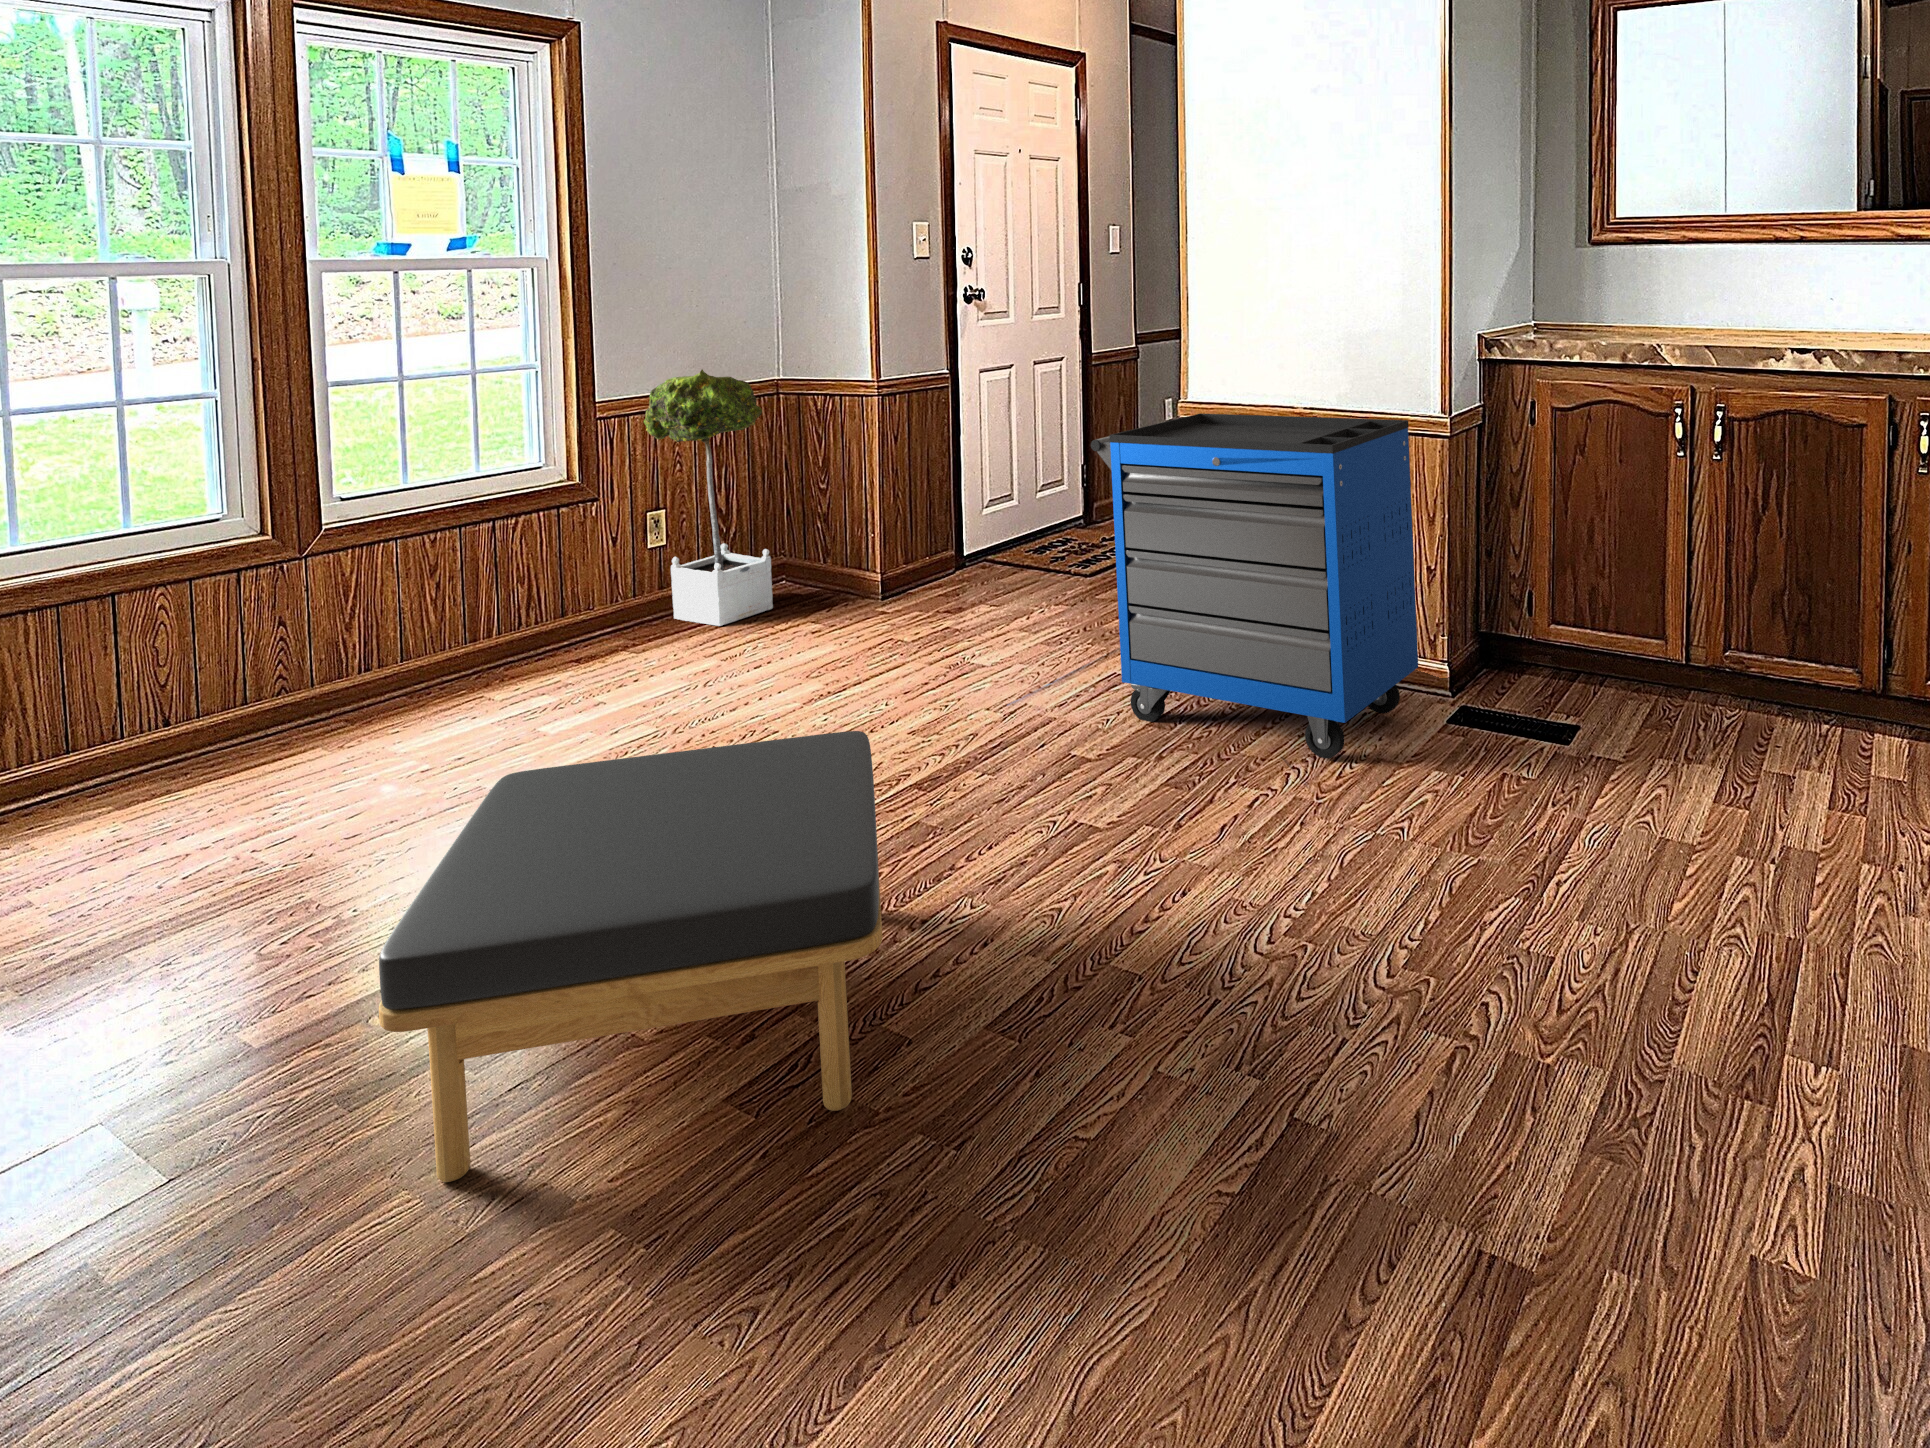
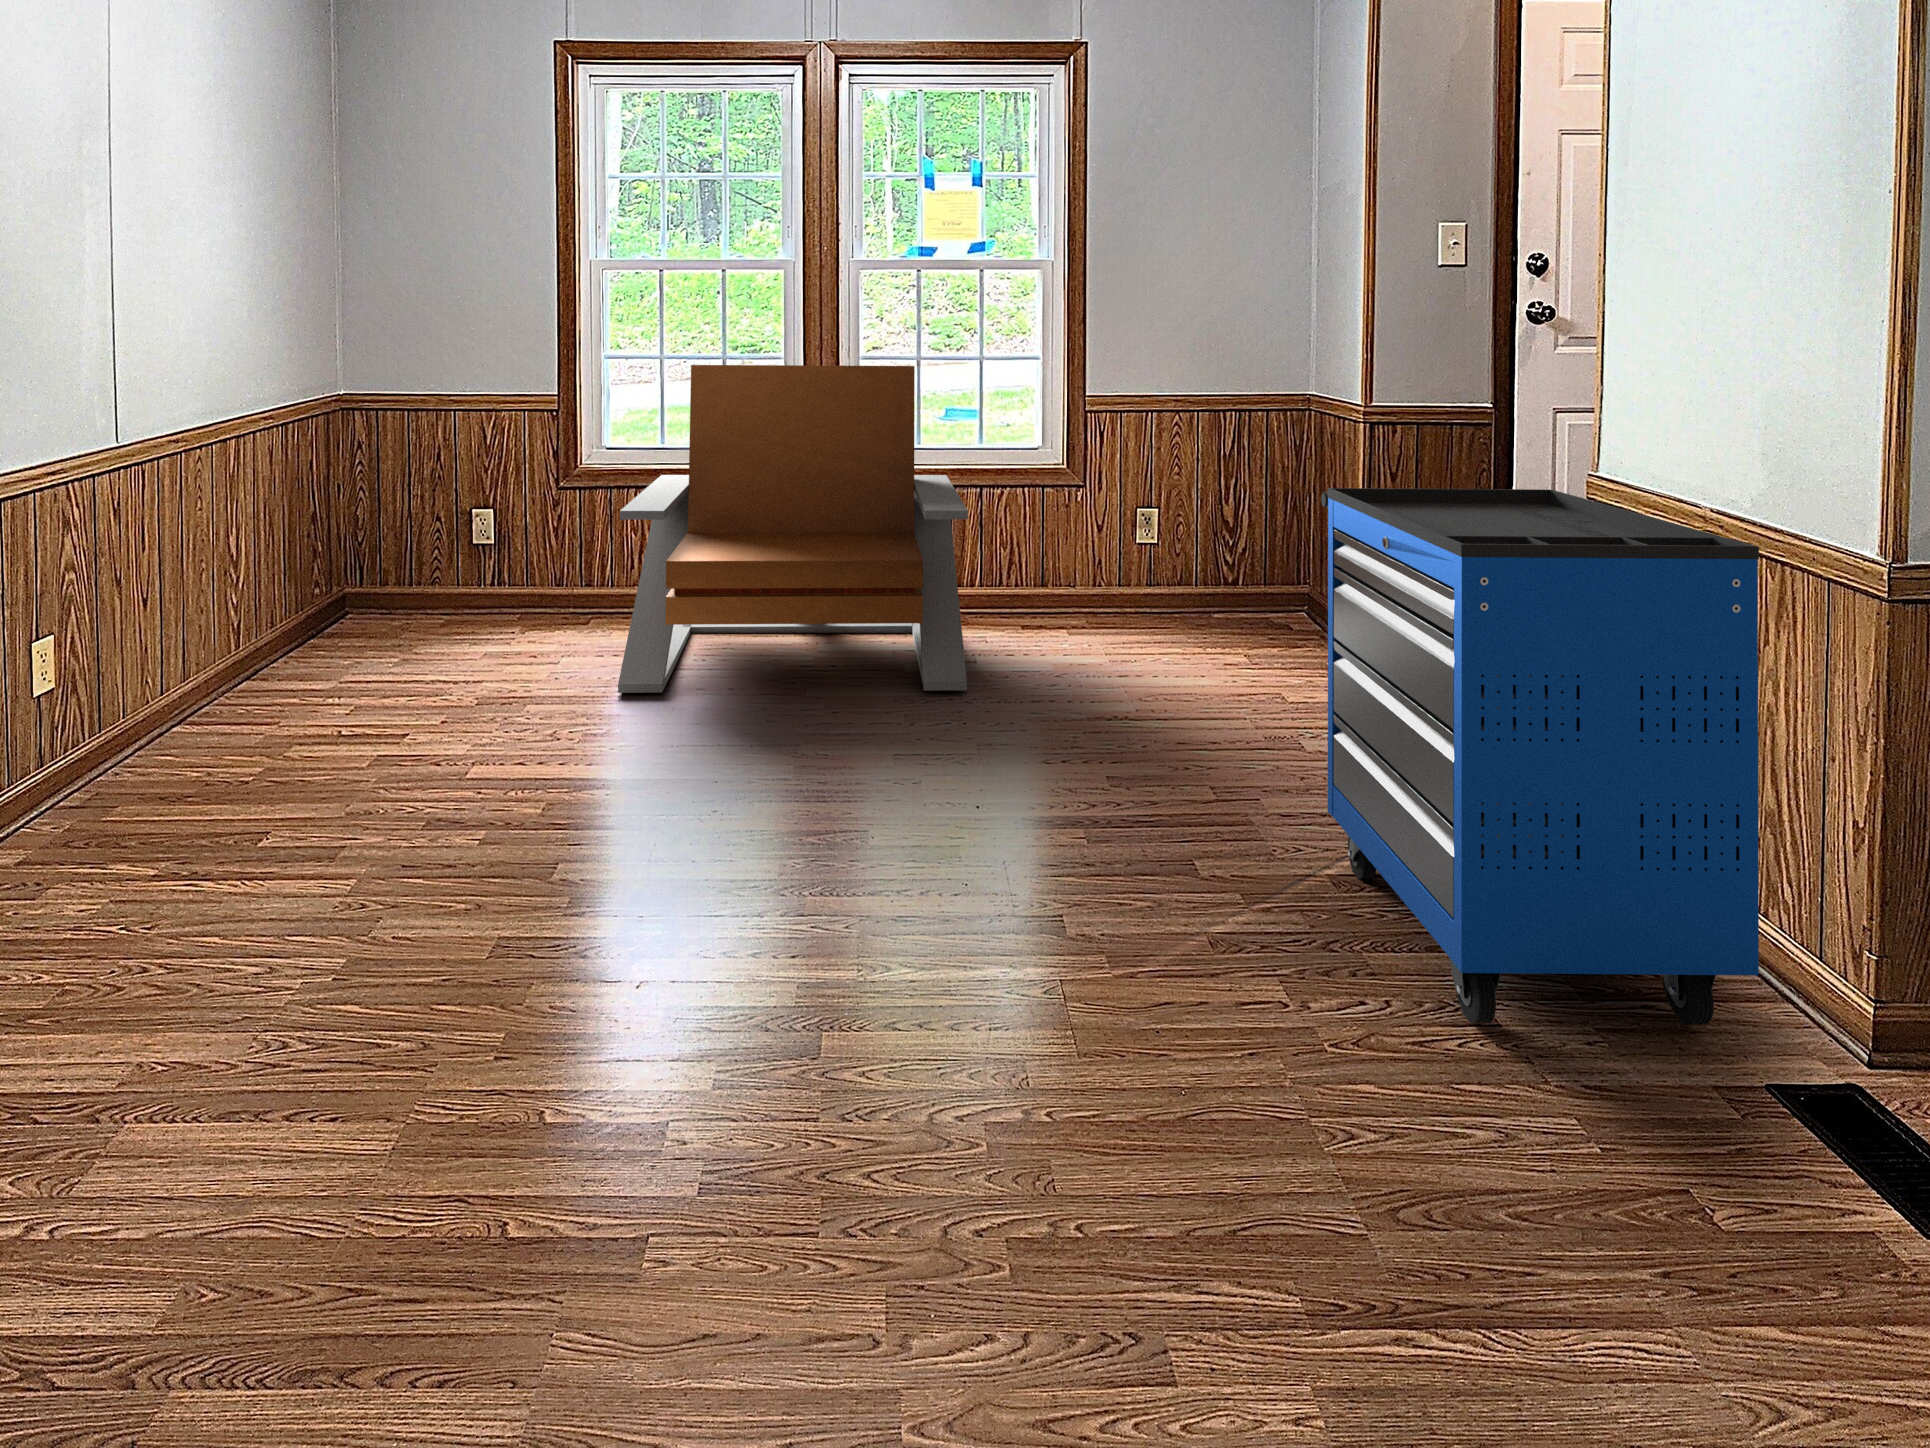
potted tree: present [644,369,773,626] -> none [1123,372,1236,635]
lounge chair: none [72,391,661,886] -> present [618,365,968,693]
ottoman: present [379,731,882,1182] -> none [346,651,818,991]

